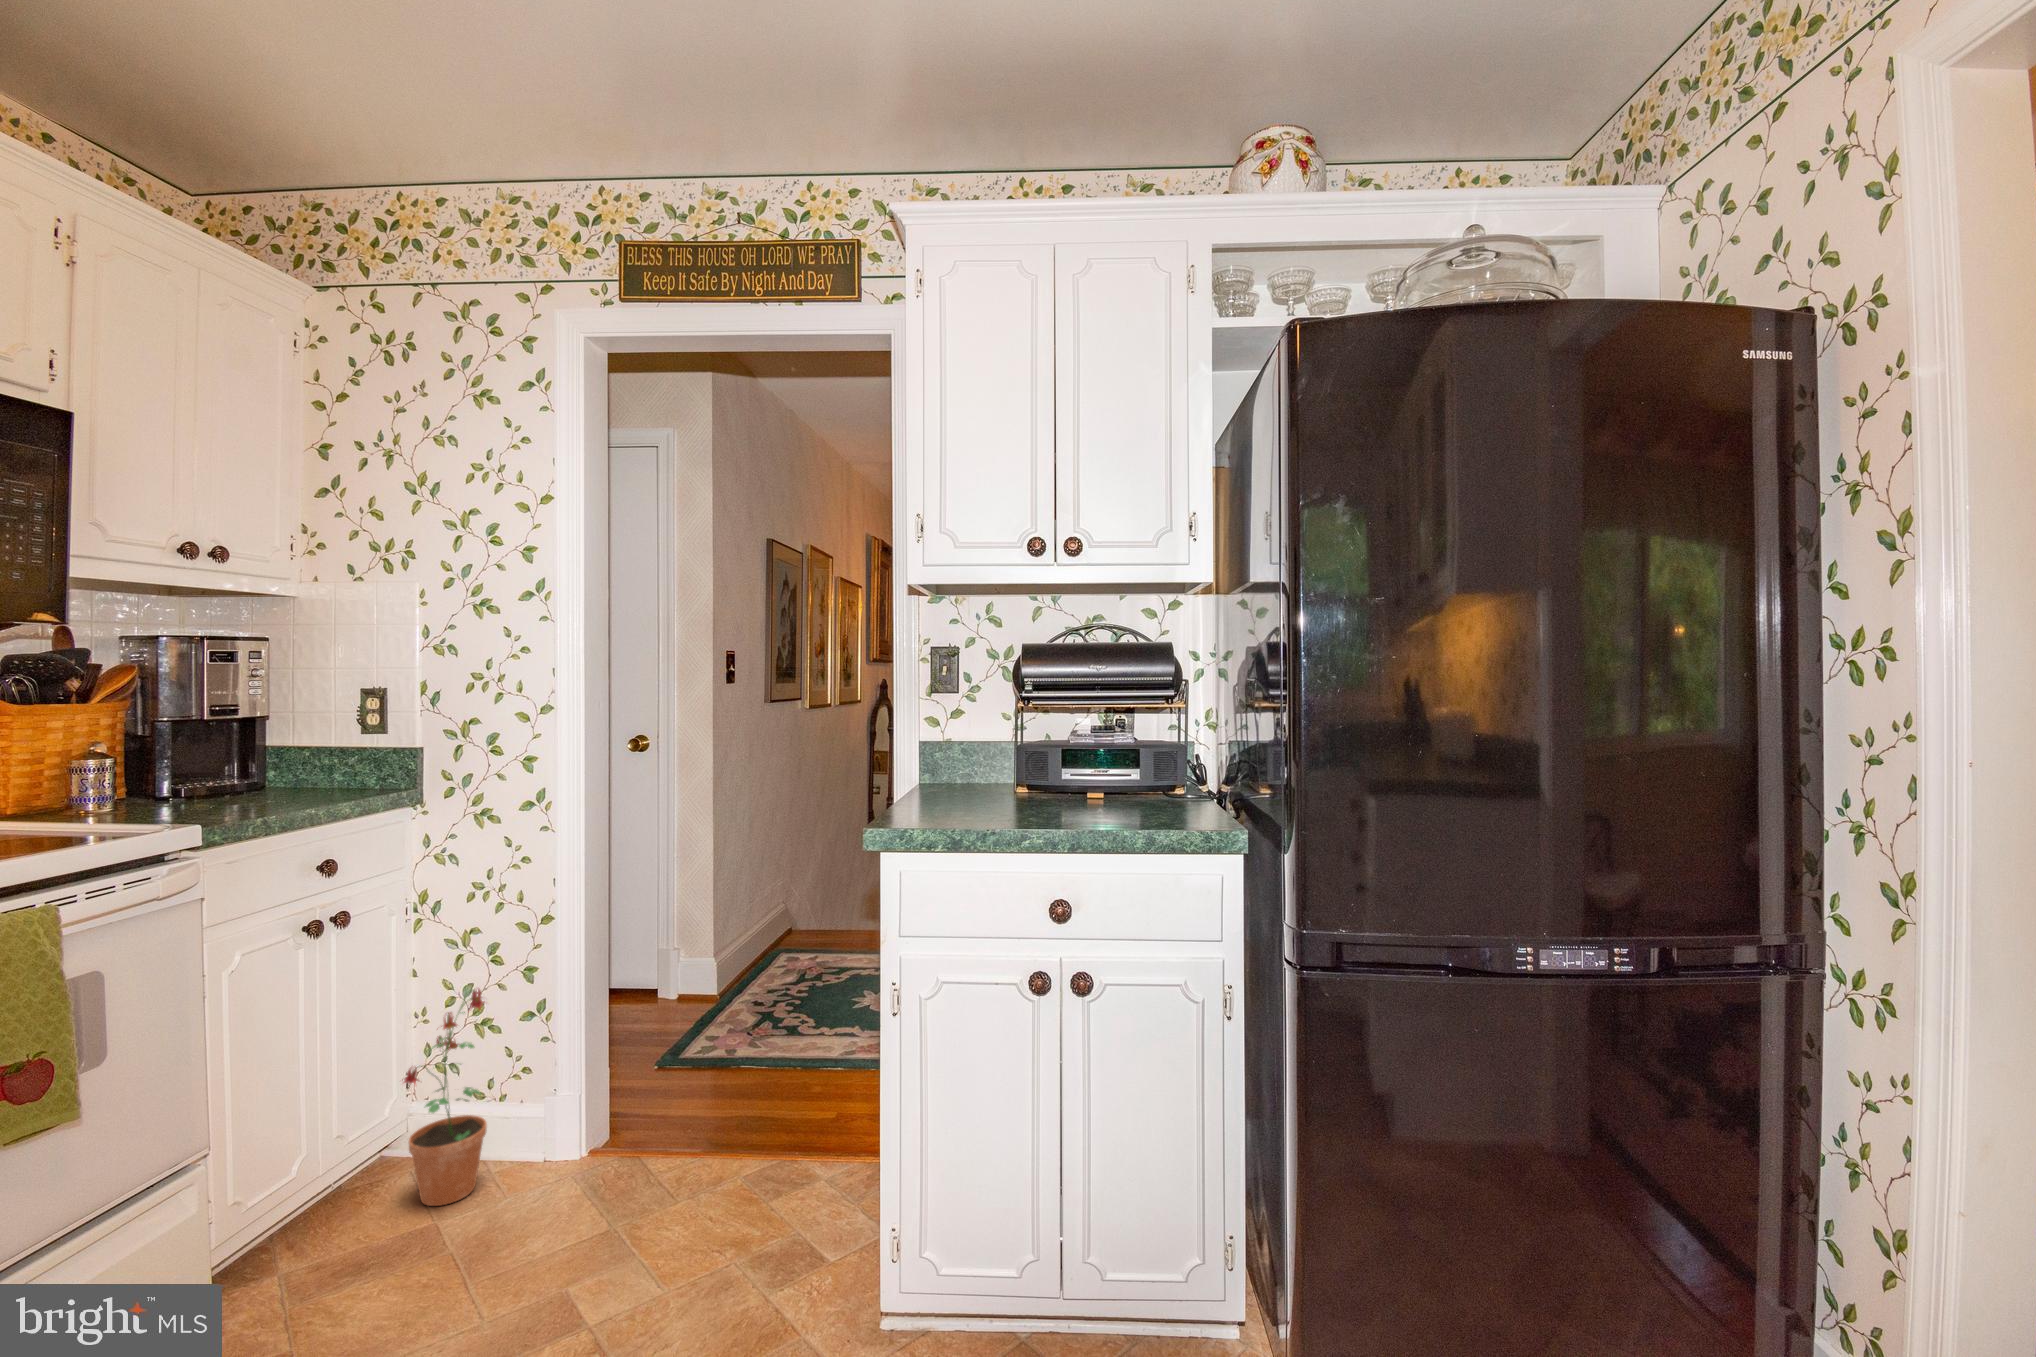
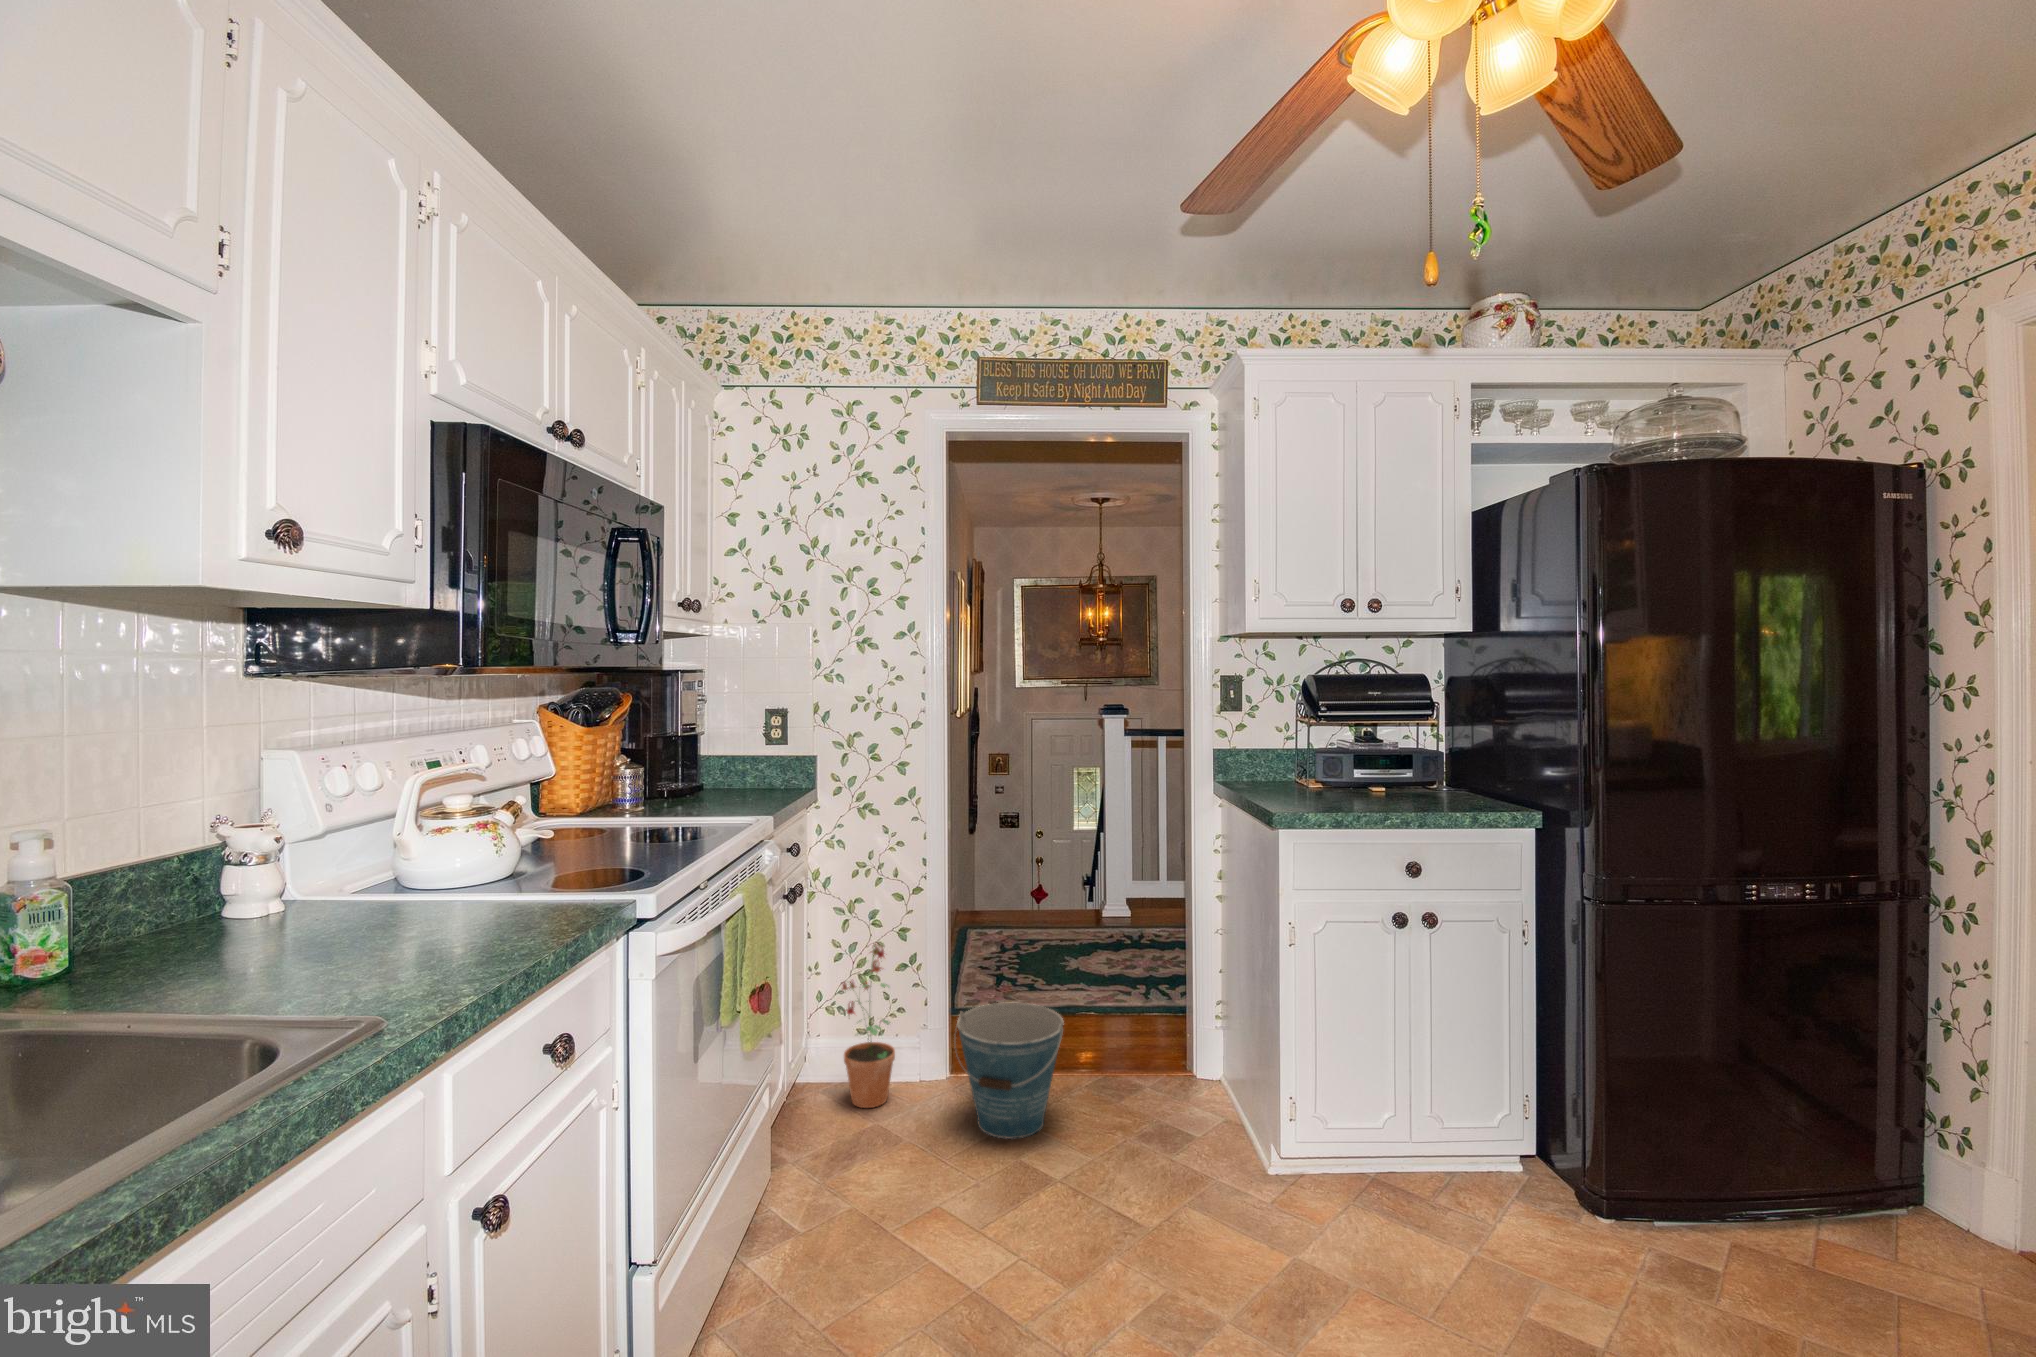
bucket: none [512,1071,671,1263] -> present [956,1003,1063,1139]

